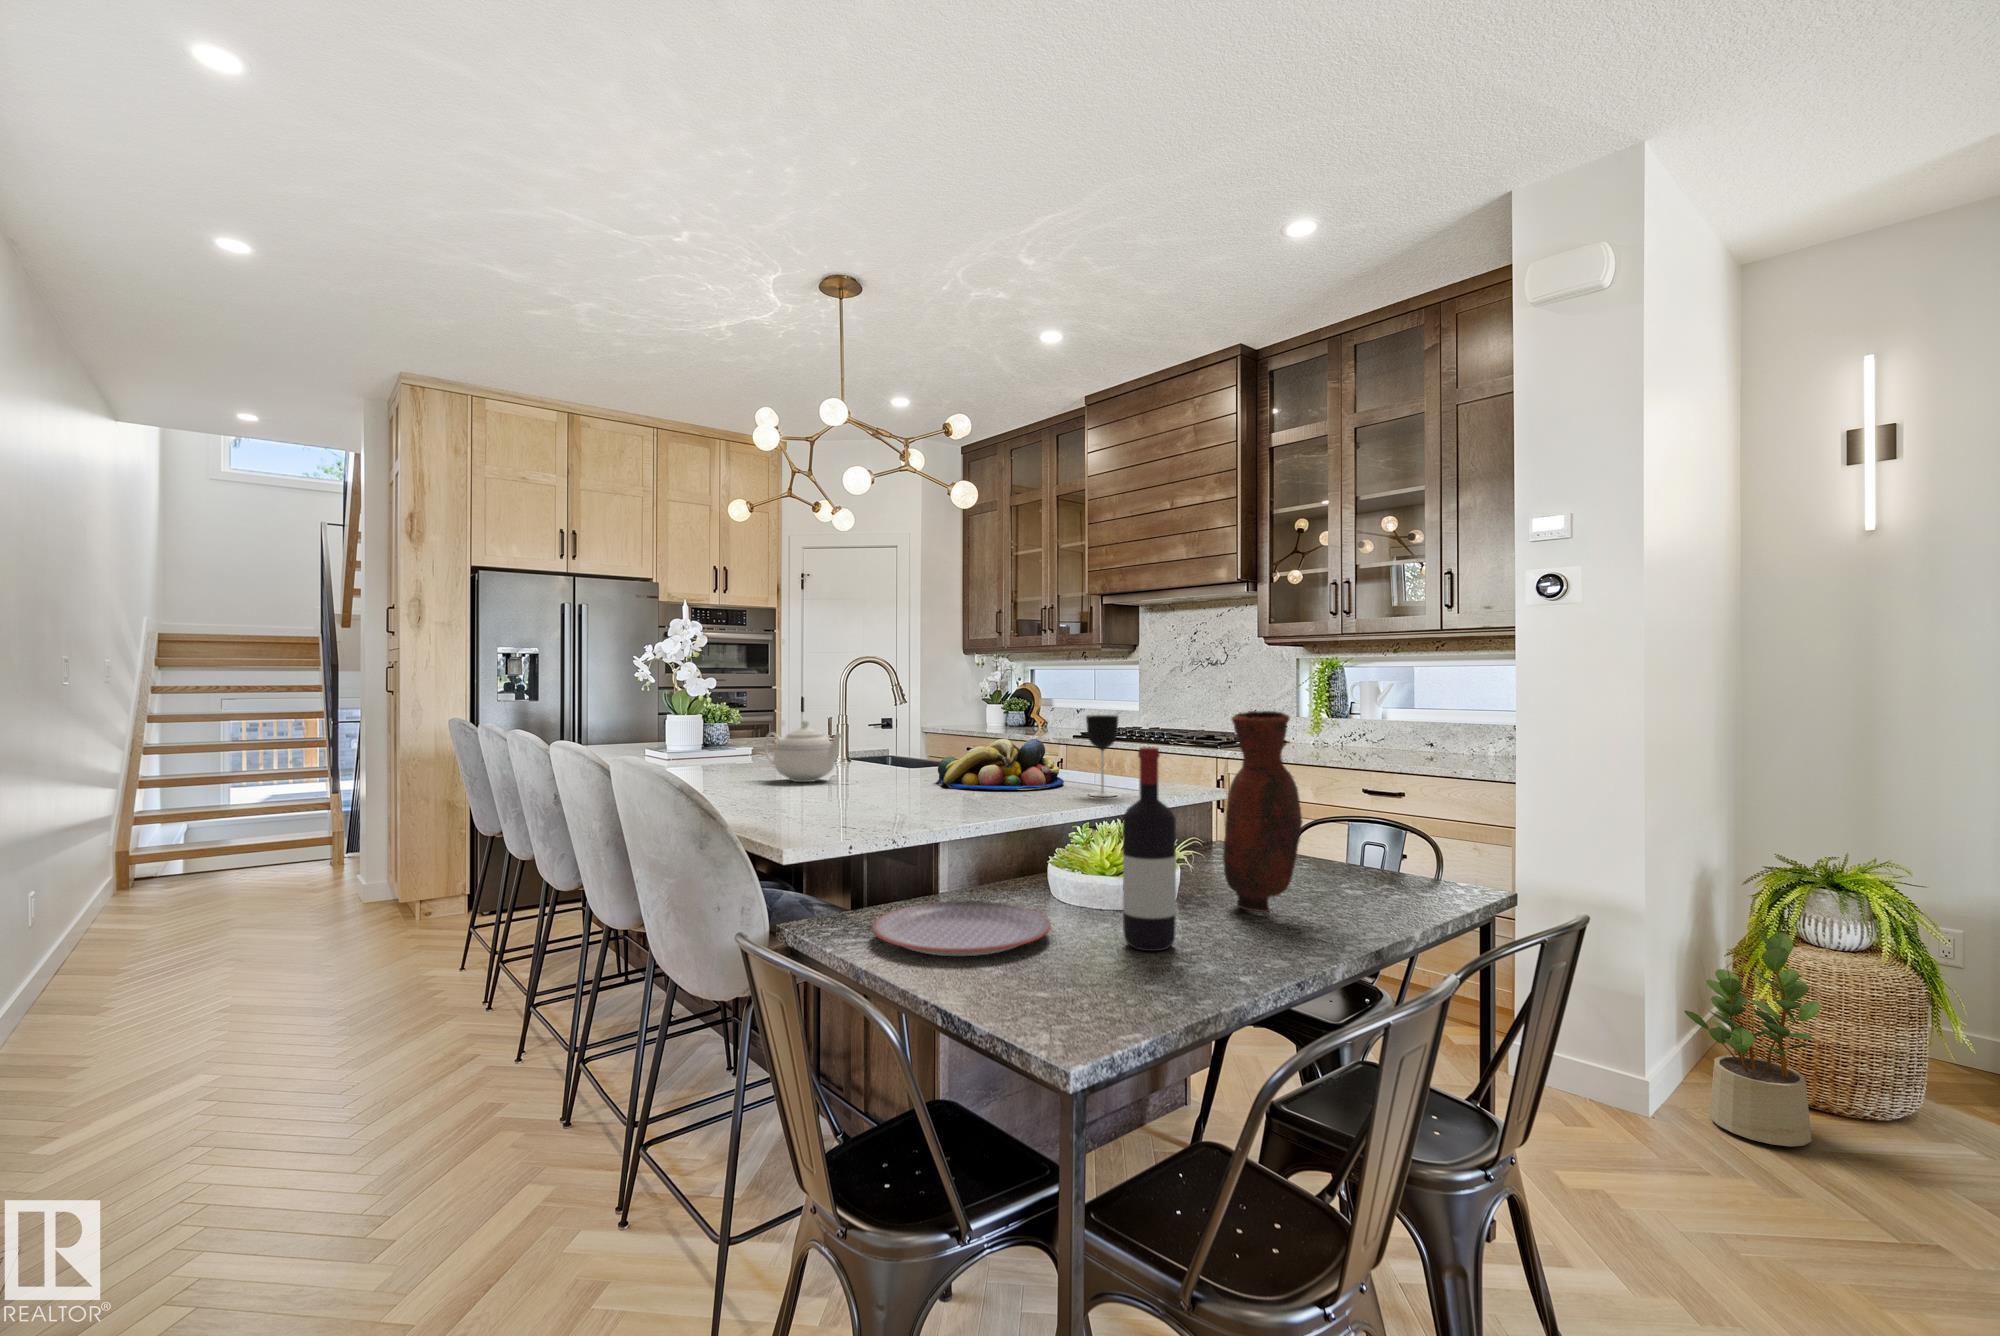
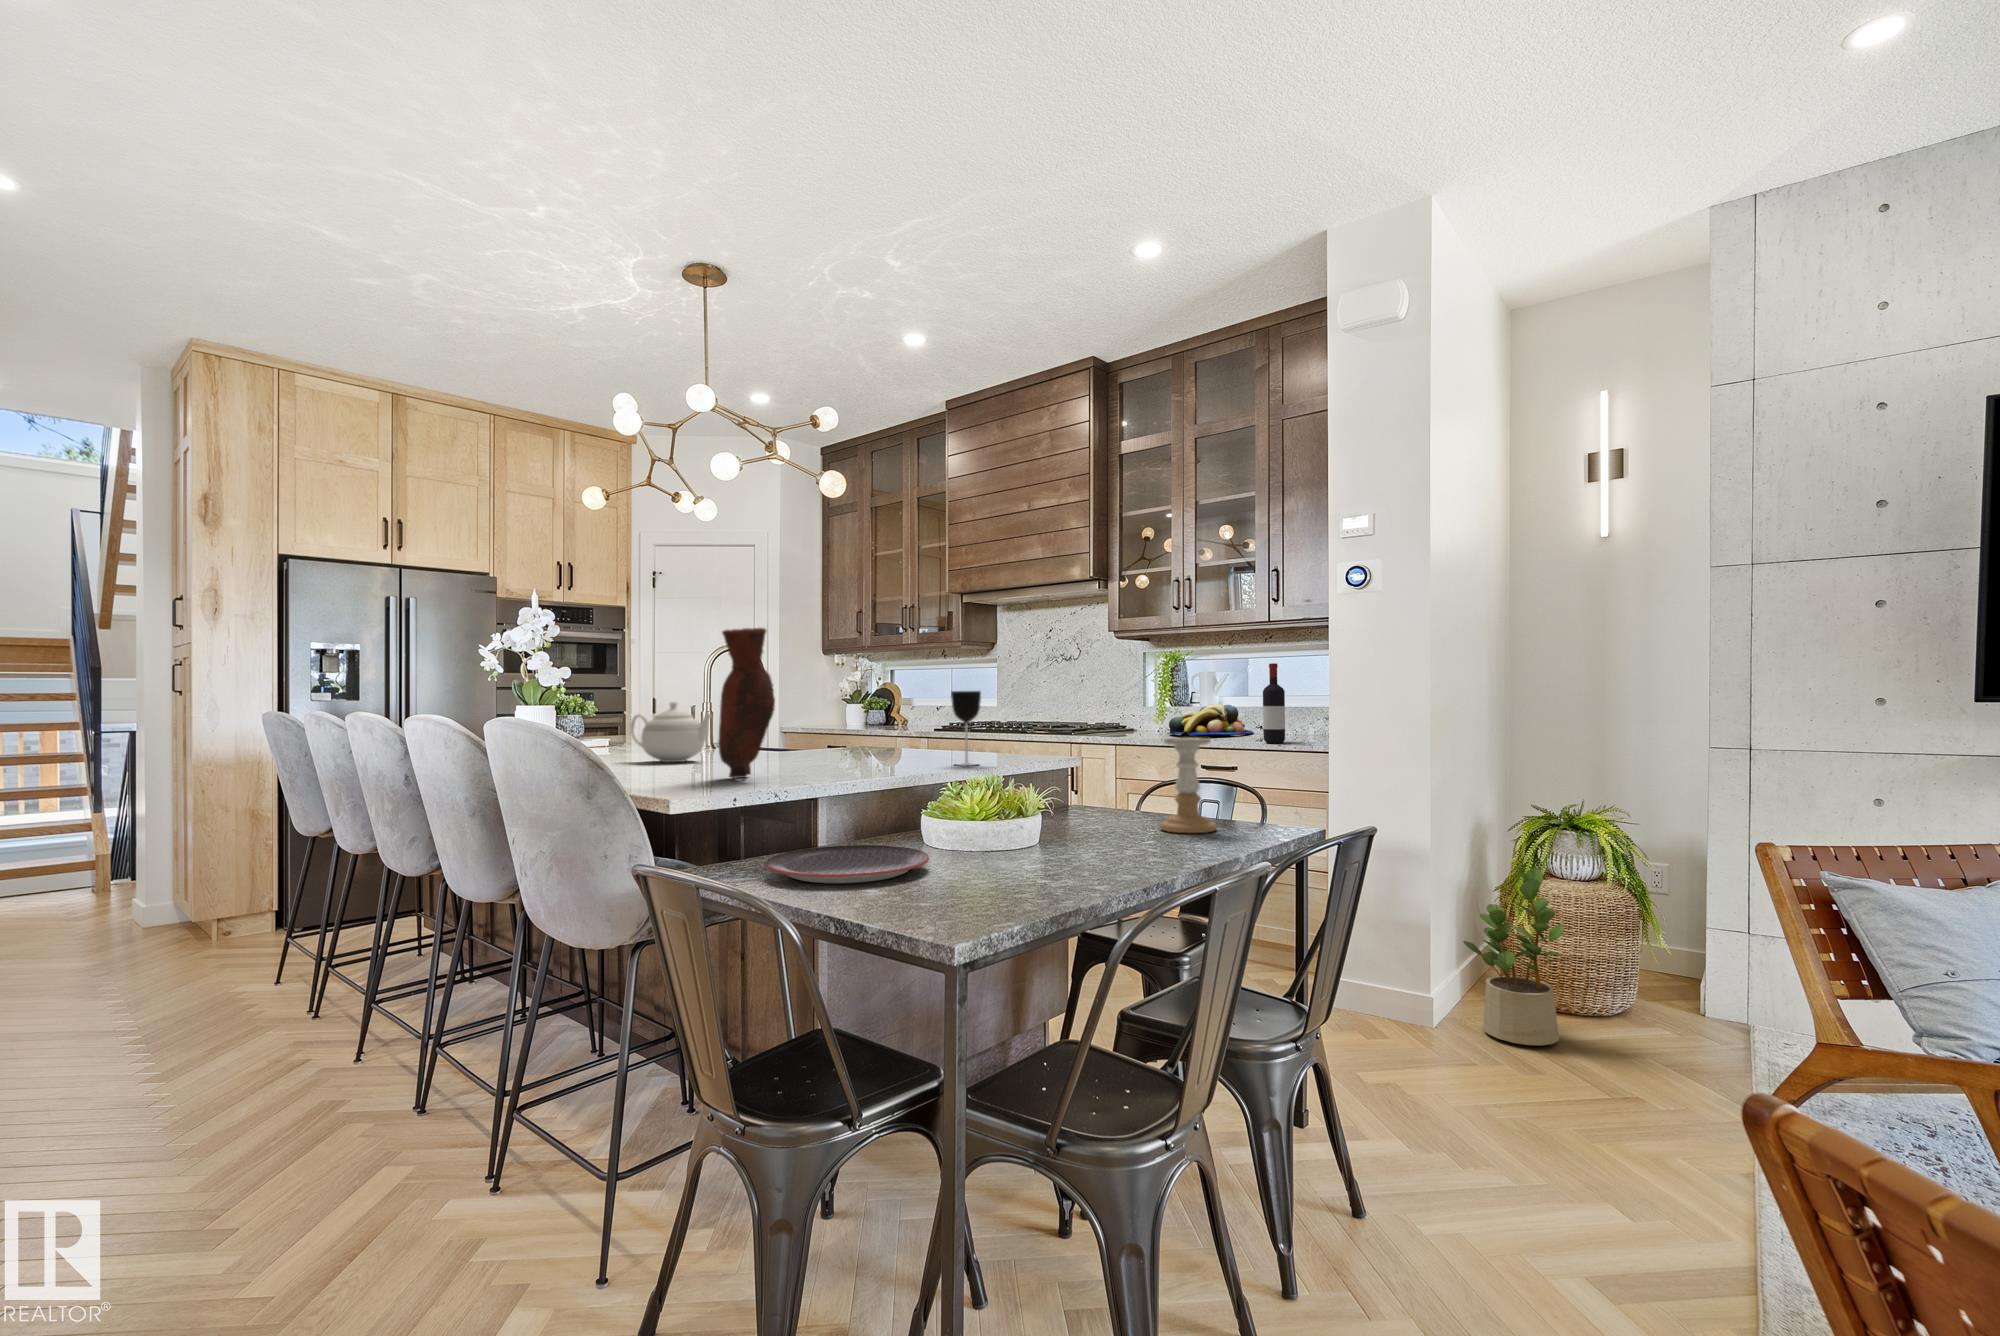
vase: present [1223,711,1302,912] -> present [718,628,775,778]
fruit bowl: present [936,739,1064,790] -> present [1169,704,1254,735]
wine bottle: present [1123,747,1176,951] -> present [1263,663,1285,743]
candle holder: none [1319,782,1387,895] -> present [1160,737,1216,833]

